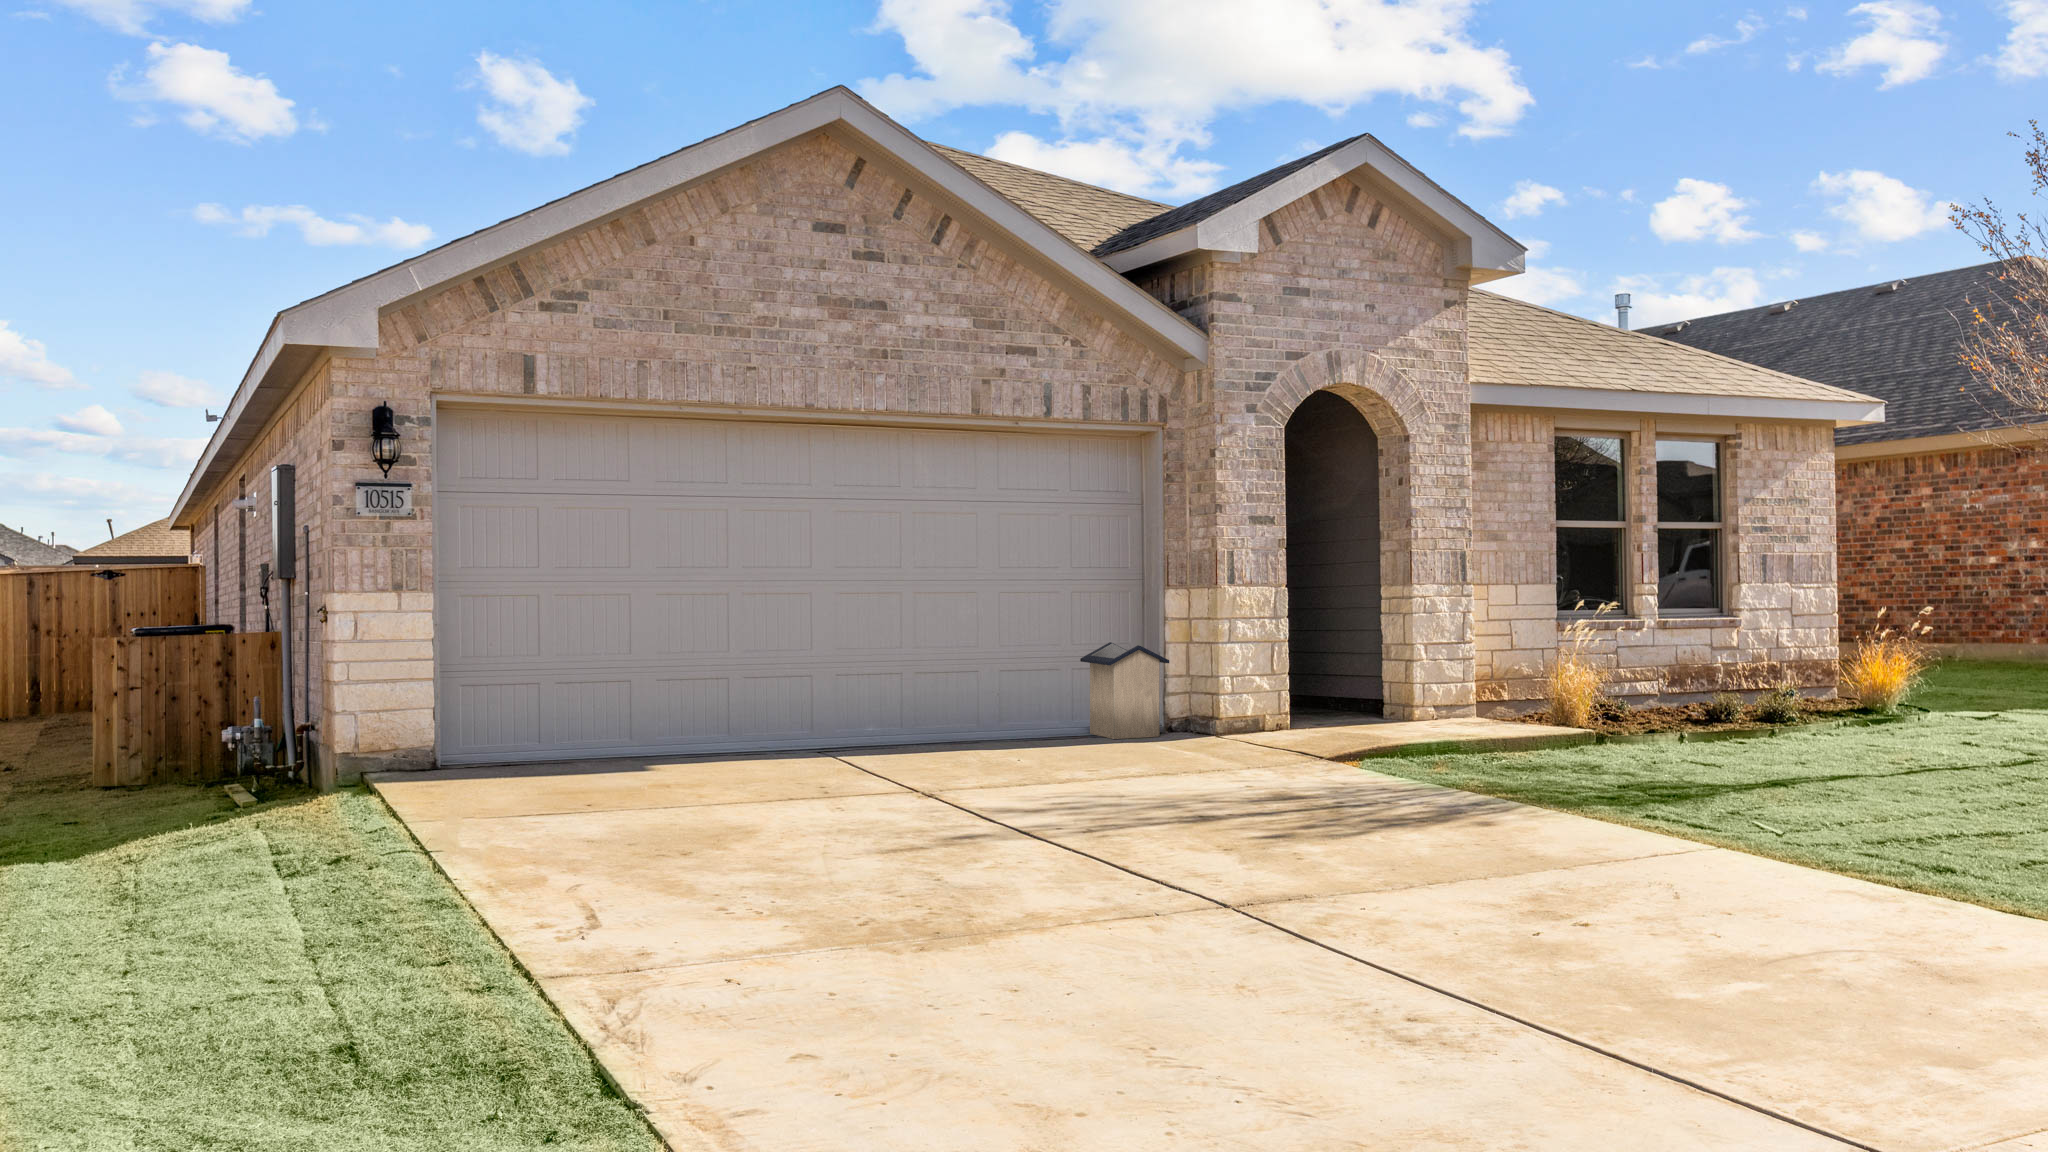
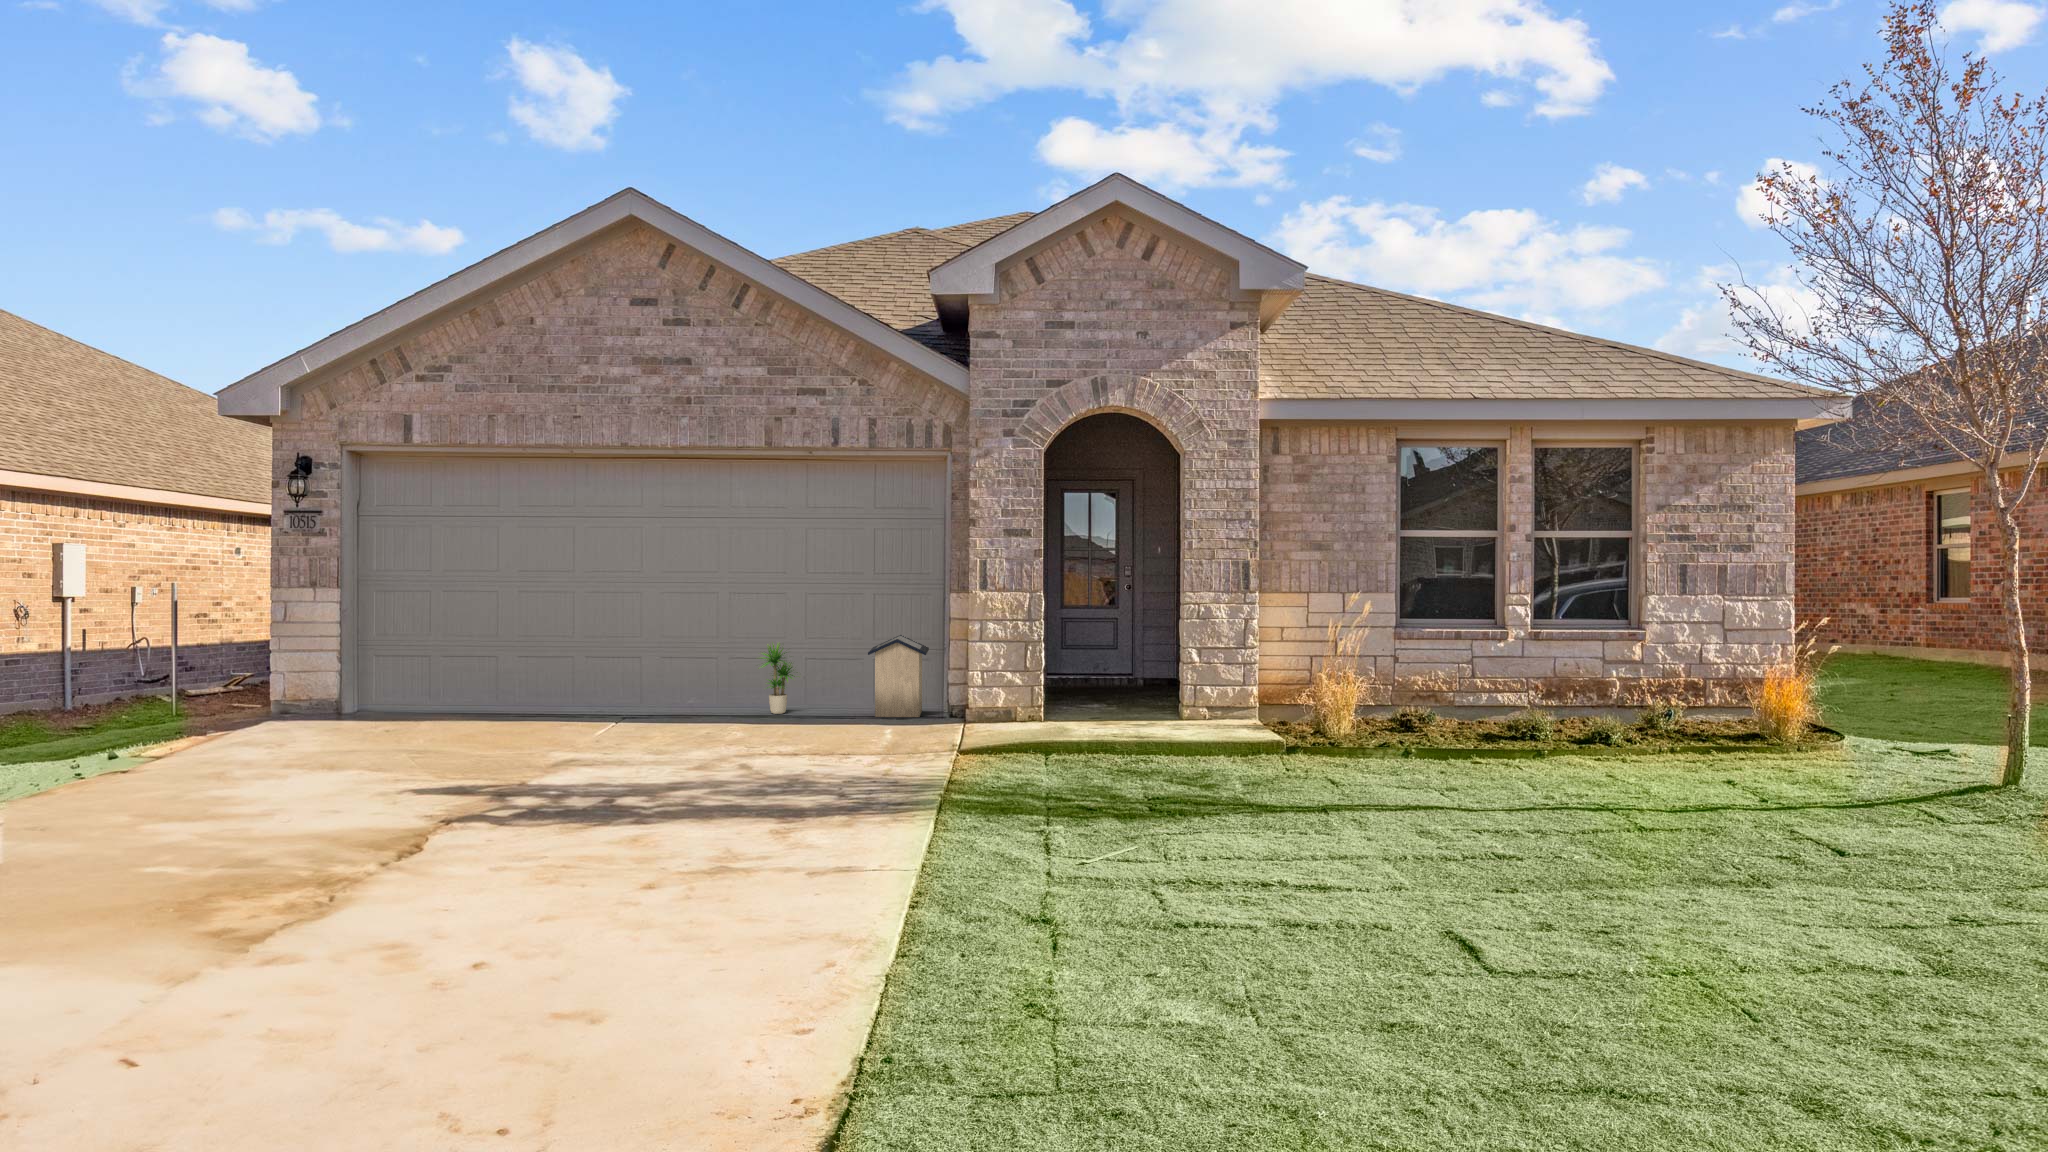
potted plant: none [966,653,1023,743] -> present [758,643,795,714]

